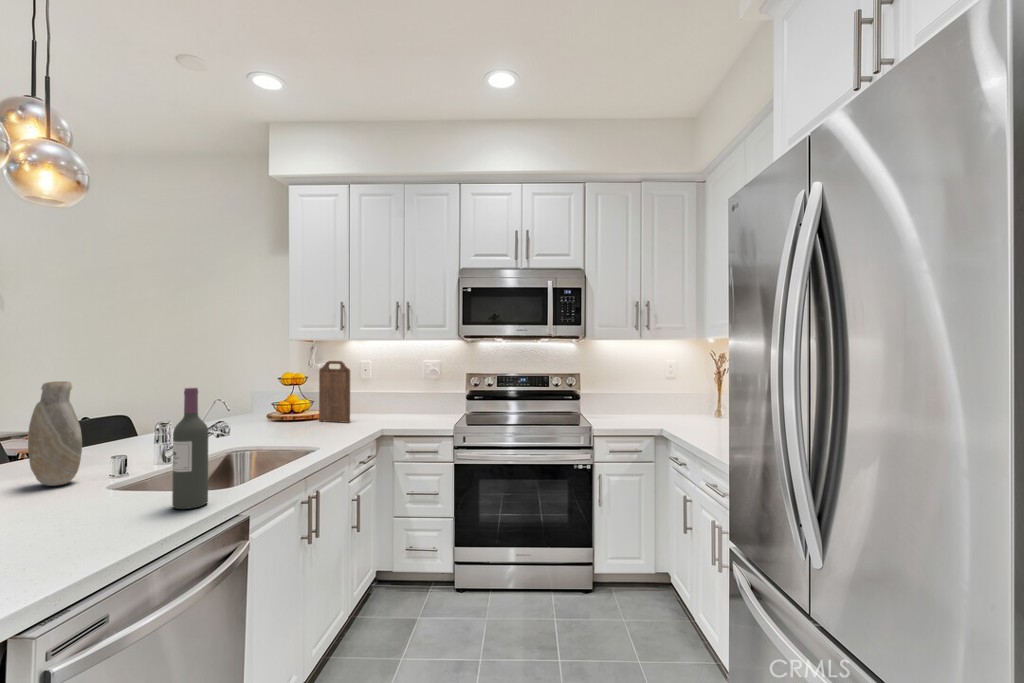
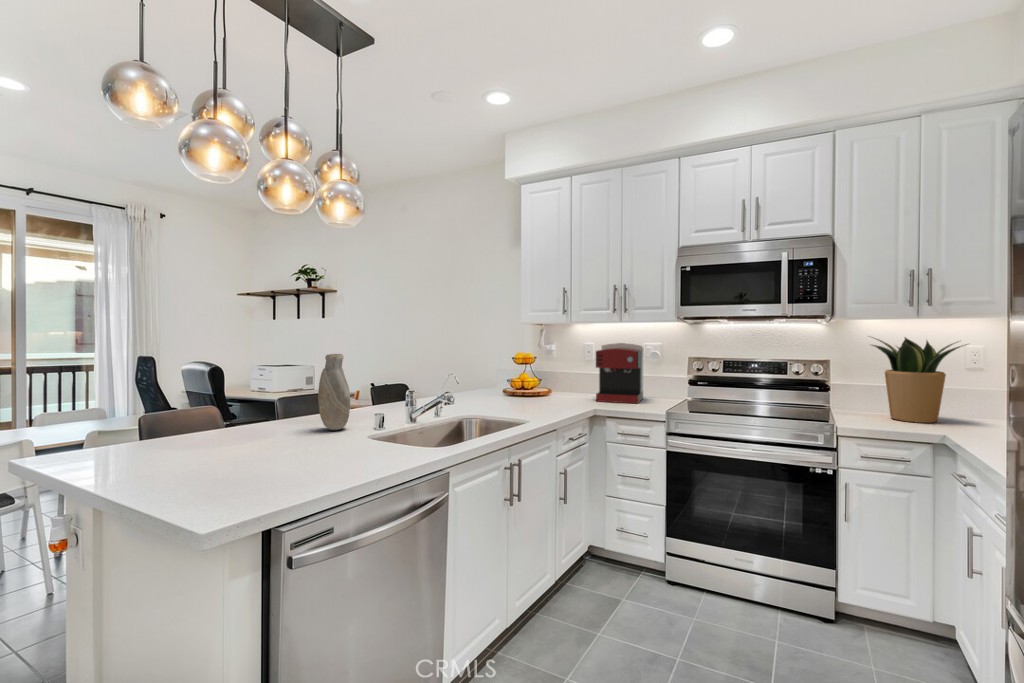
potted plant: none [607,352,672,420] -> present [872,338,967,423]
coffee maker: none [379,360,423,421] -> present [596,343,643,403]
cutting board: present [319,361,350,423] -> none [543,343,569,401]
wine bottle: present [172,388,208,509] -> none [390,360,415,457]

